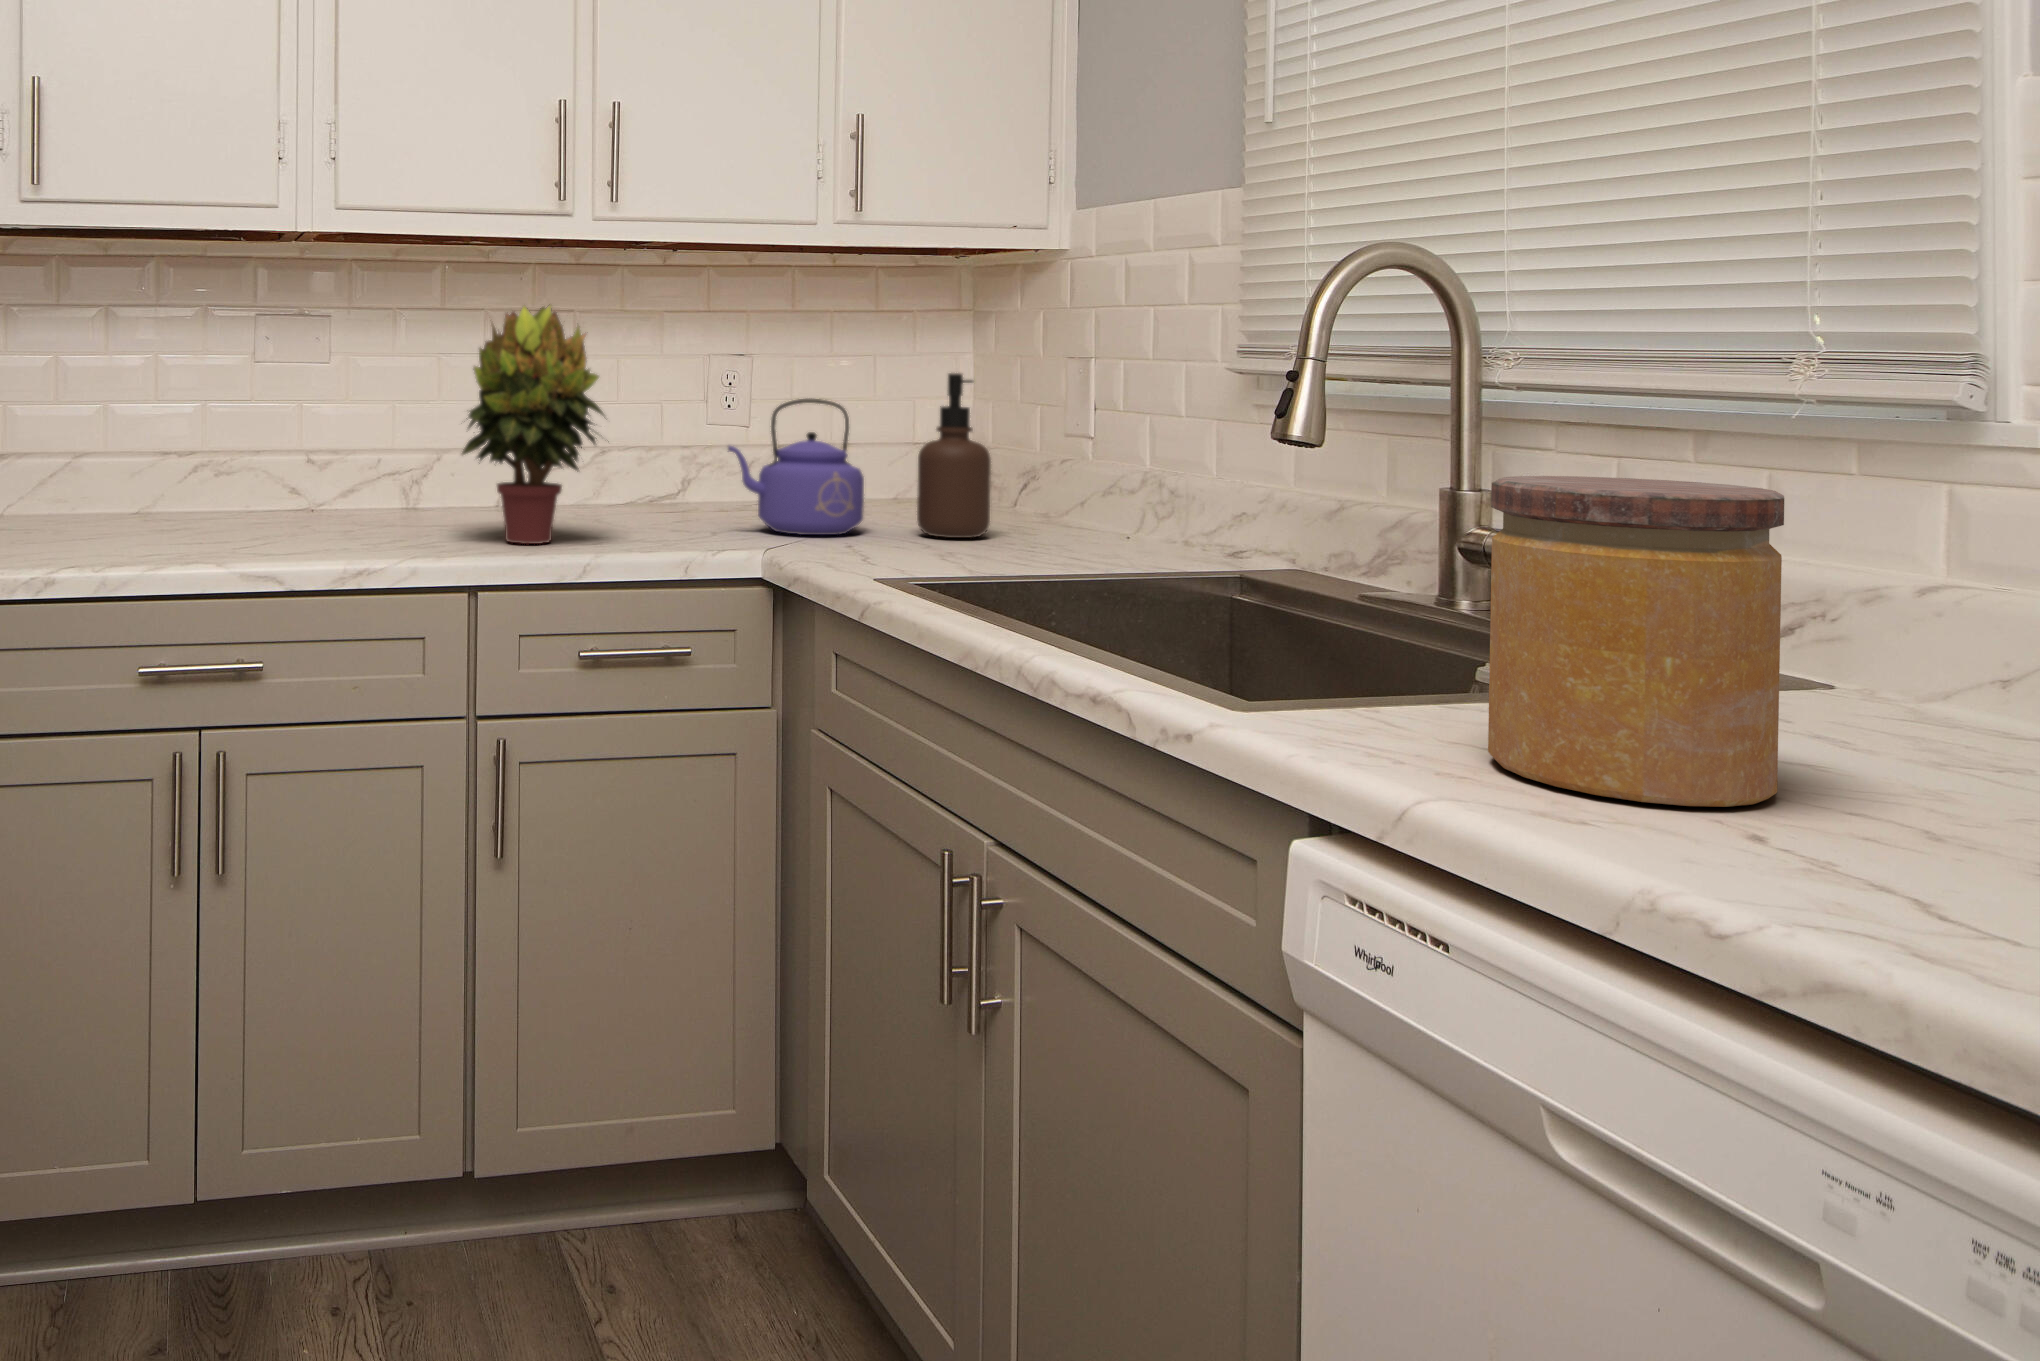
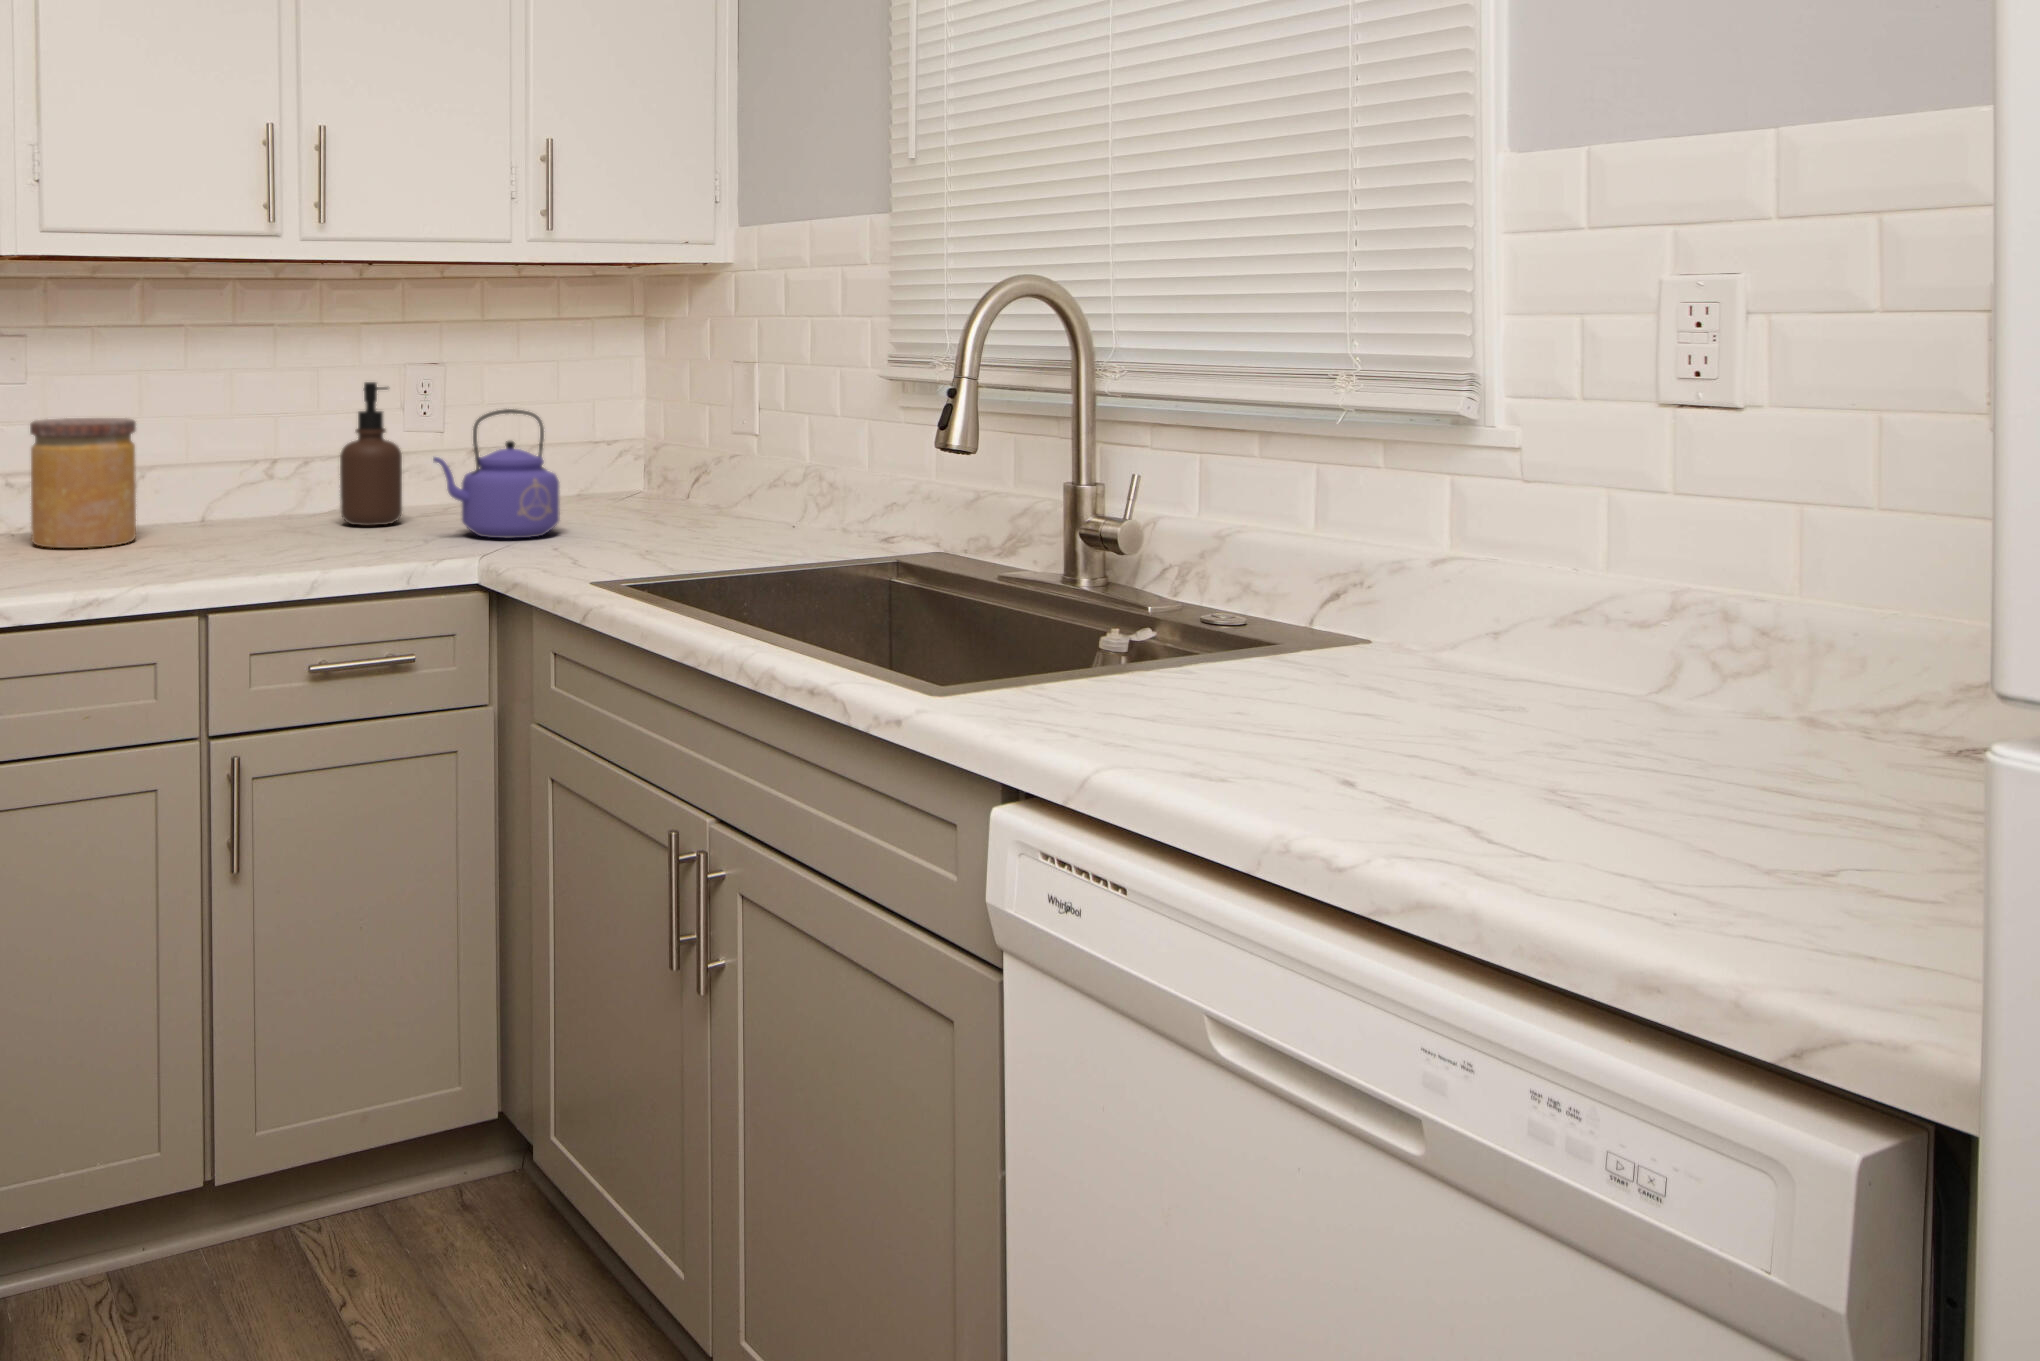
potted plant: present [462,306,605,544] -> none [173,327,327,562]
soap dispenser: present [917,373,991,538] -> present [340,382,402,526]
jar: present [1488,476,1784,807] -> present [30,418,136,548]

